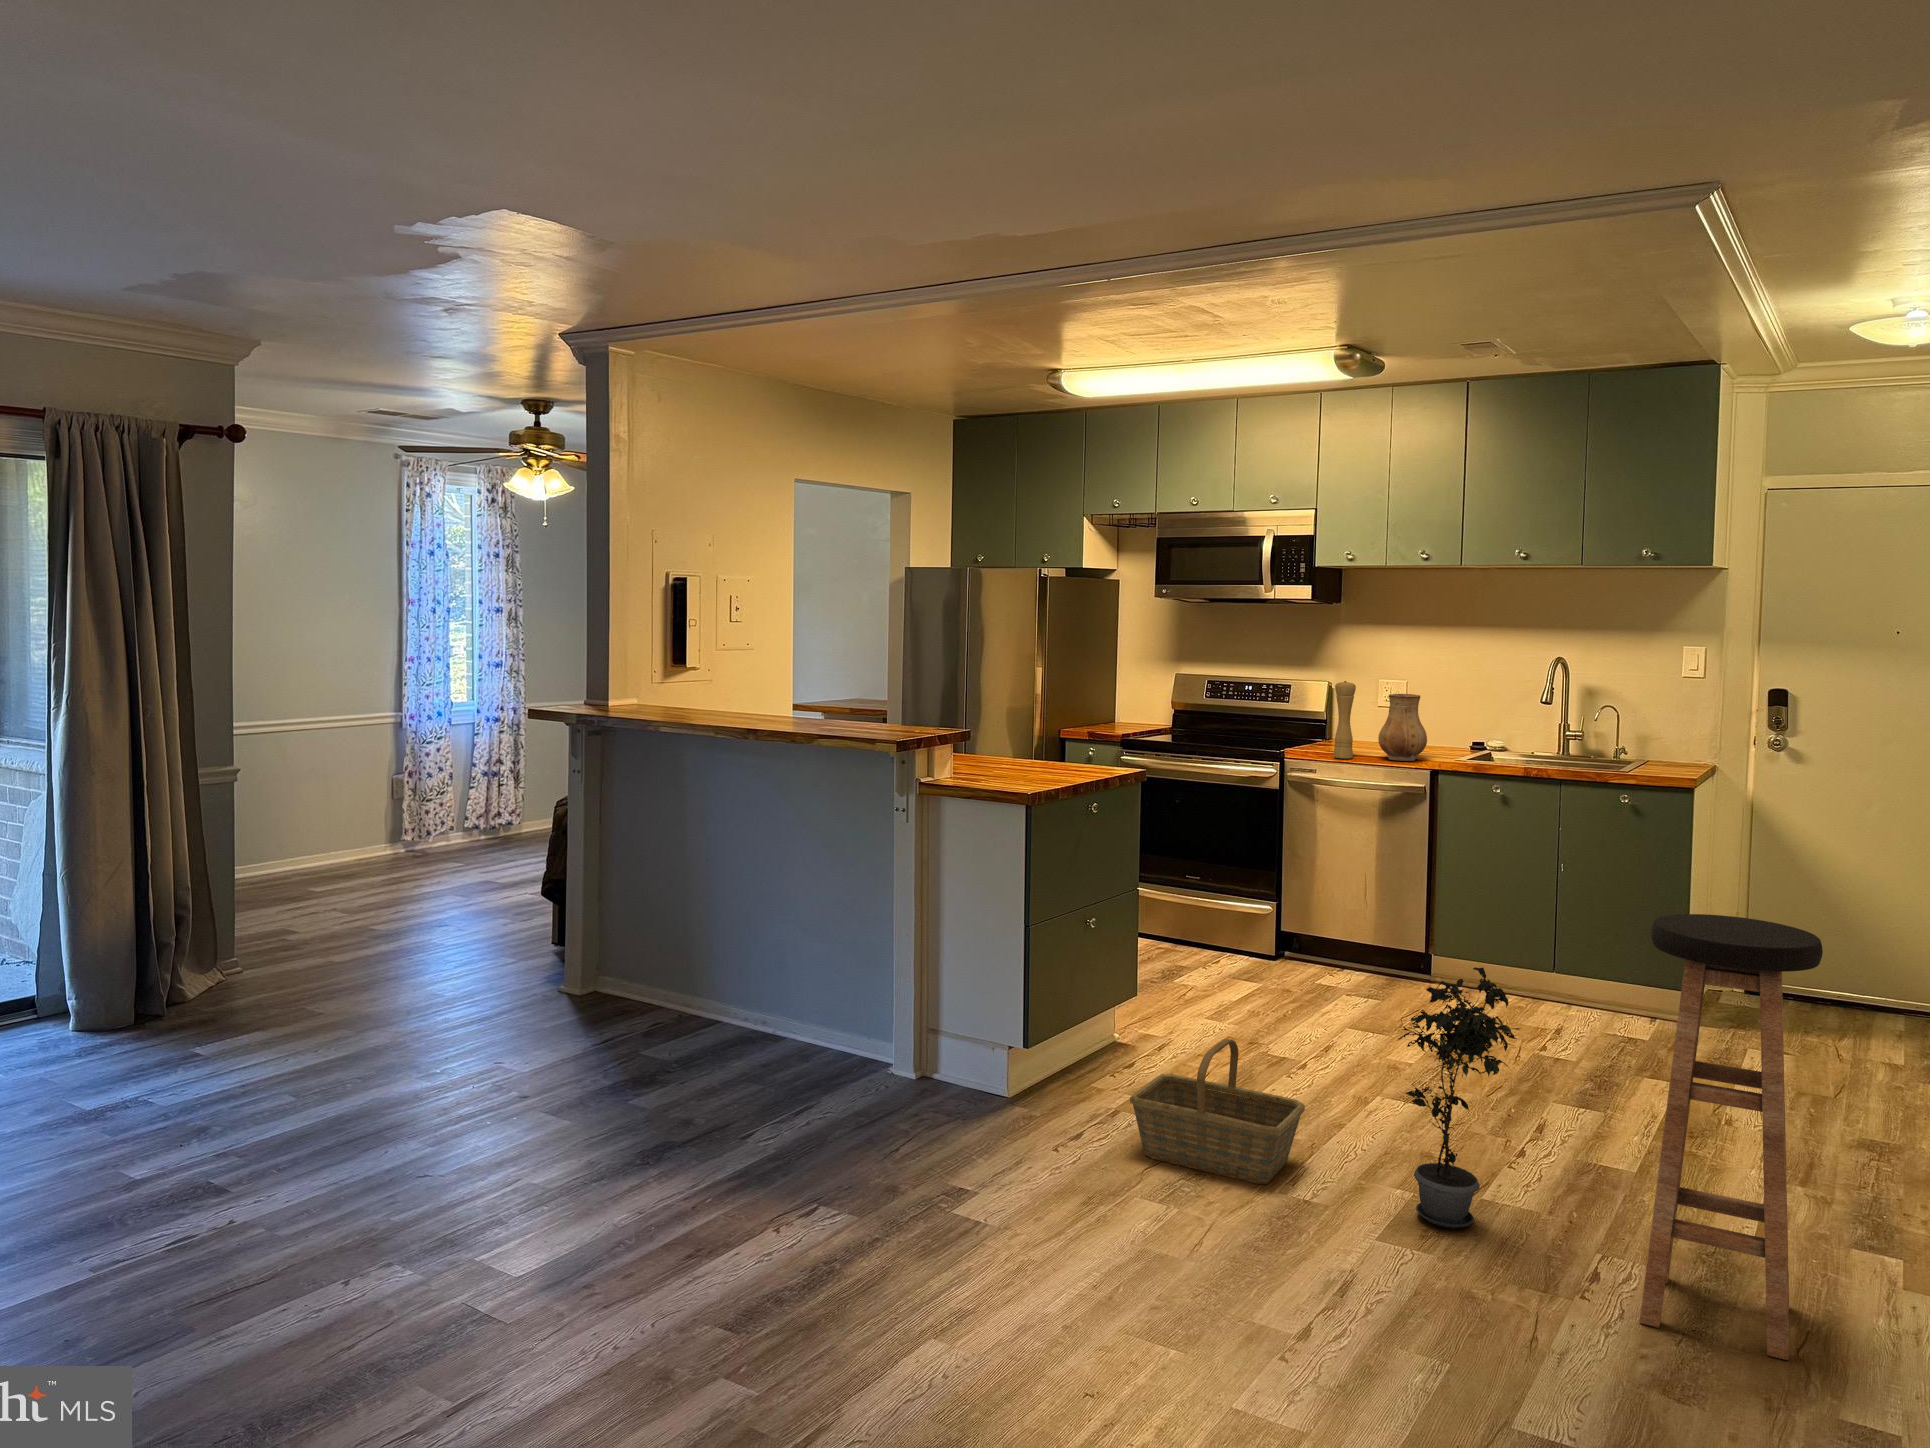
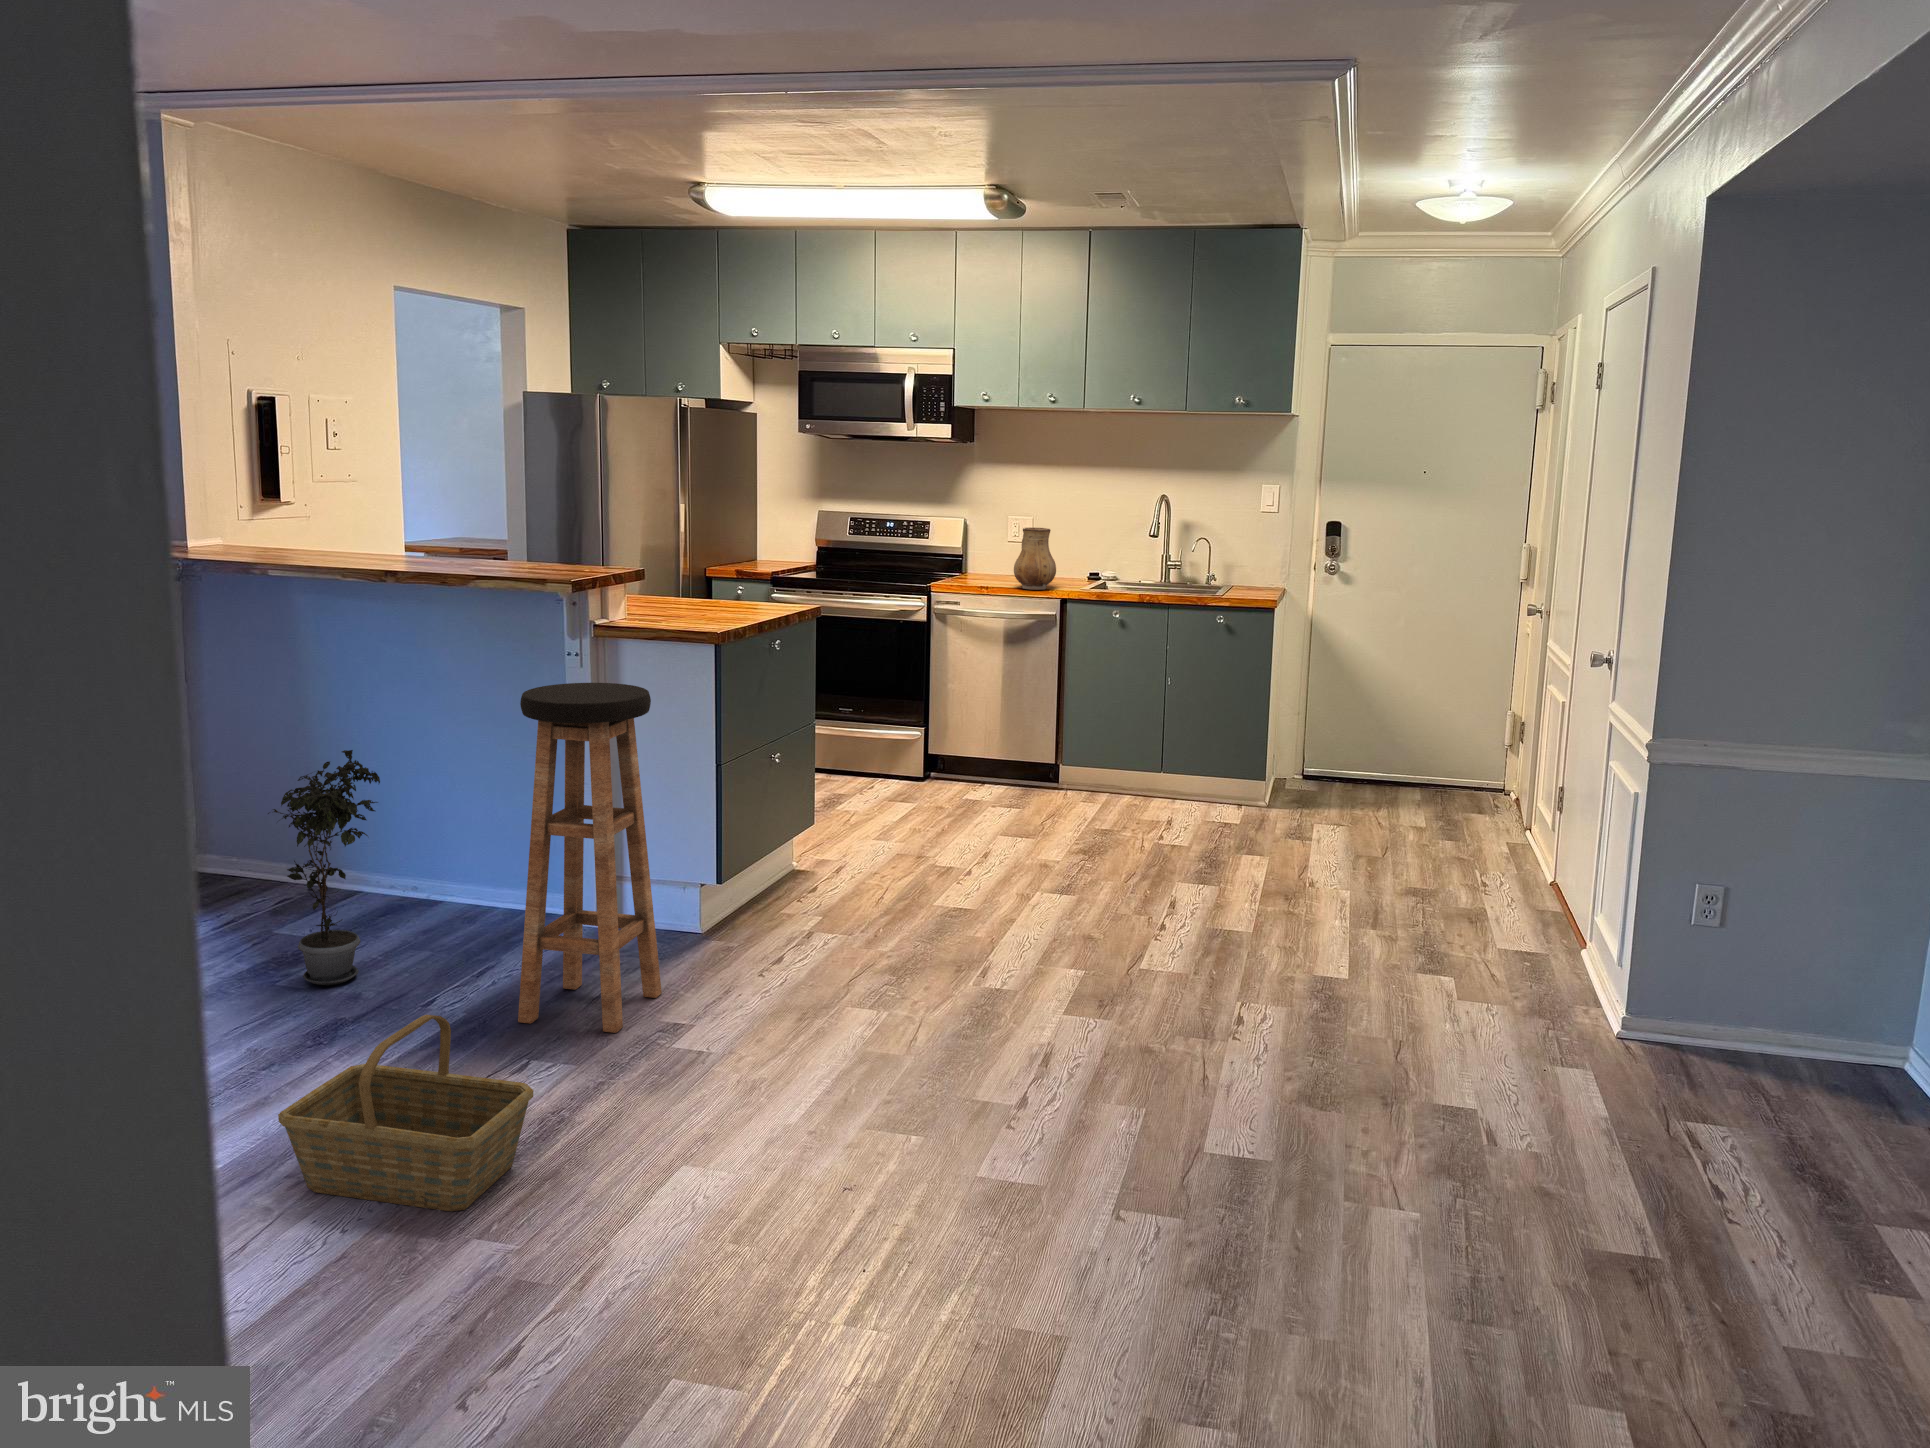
pepper mill: present [1334,681,1356,759] -> none [974,516,993,589]
bar stool: present [1640,914,1823,1360] -> present [518,683,662,1033]
potted plant: present [1397,967,1519,1229] -> present [268,750,380,986]
basket: present [1130,1039,1305,1184] -> present [278,1015,533,1211]

